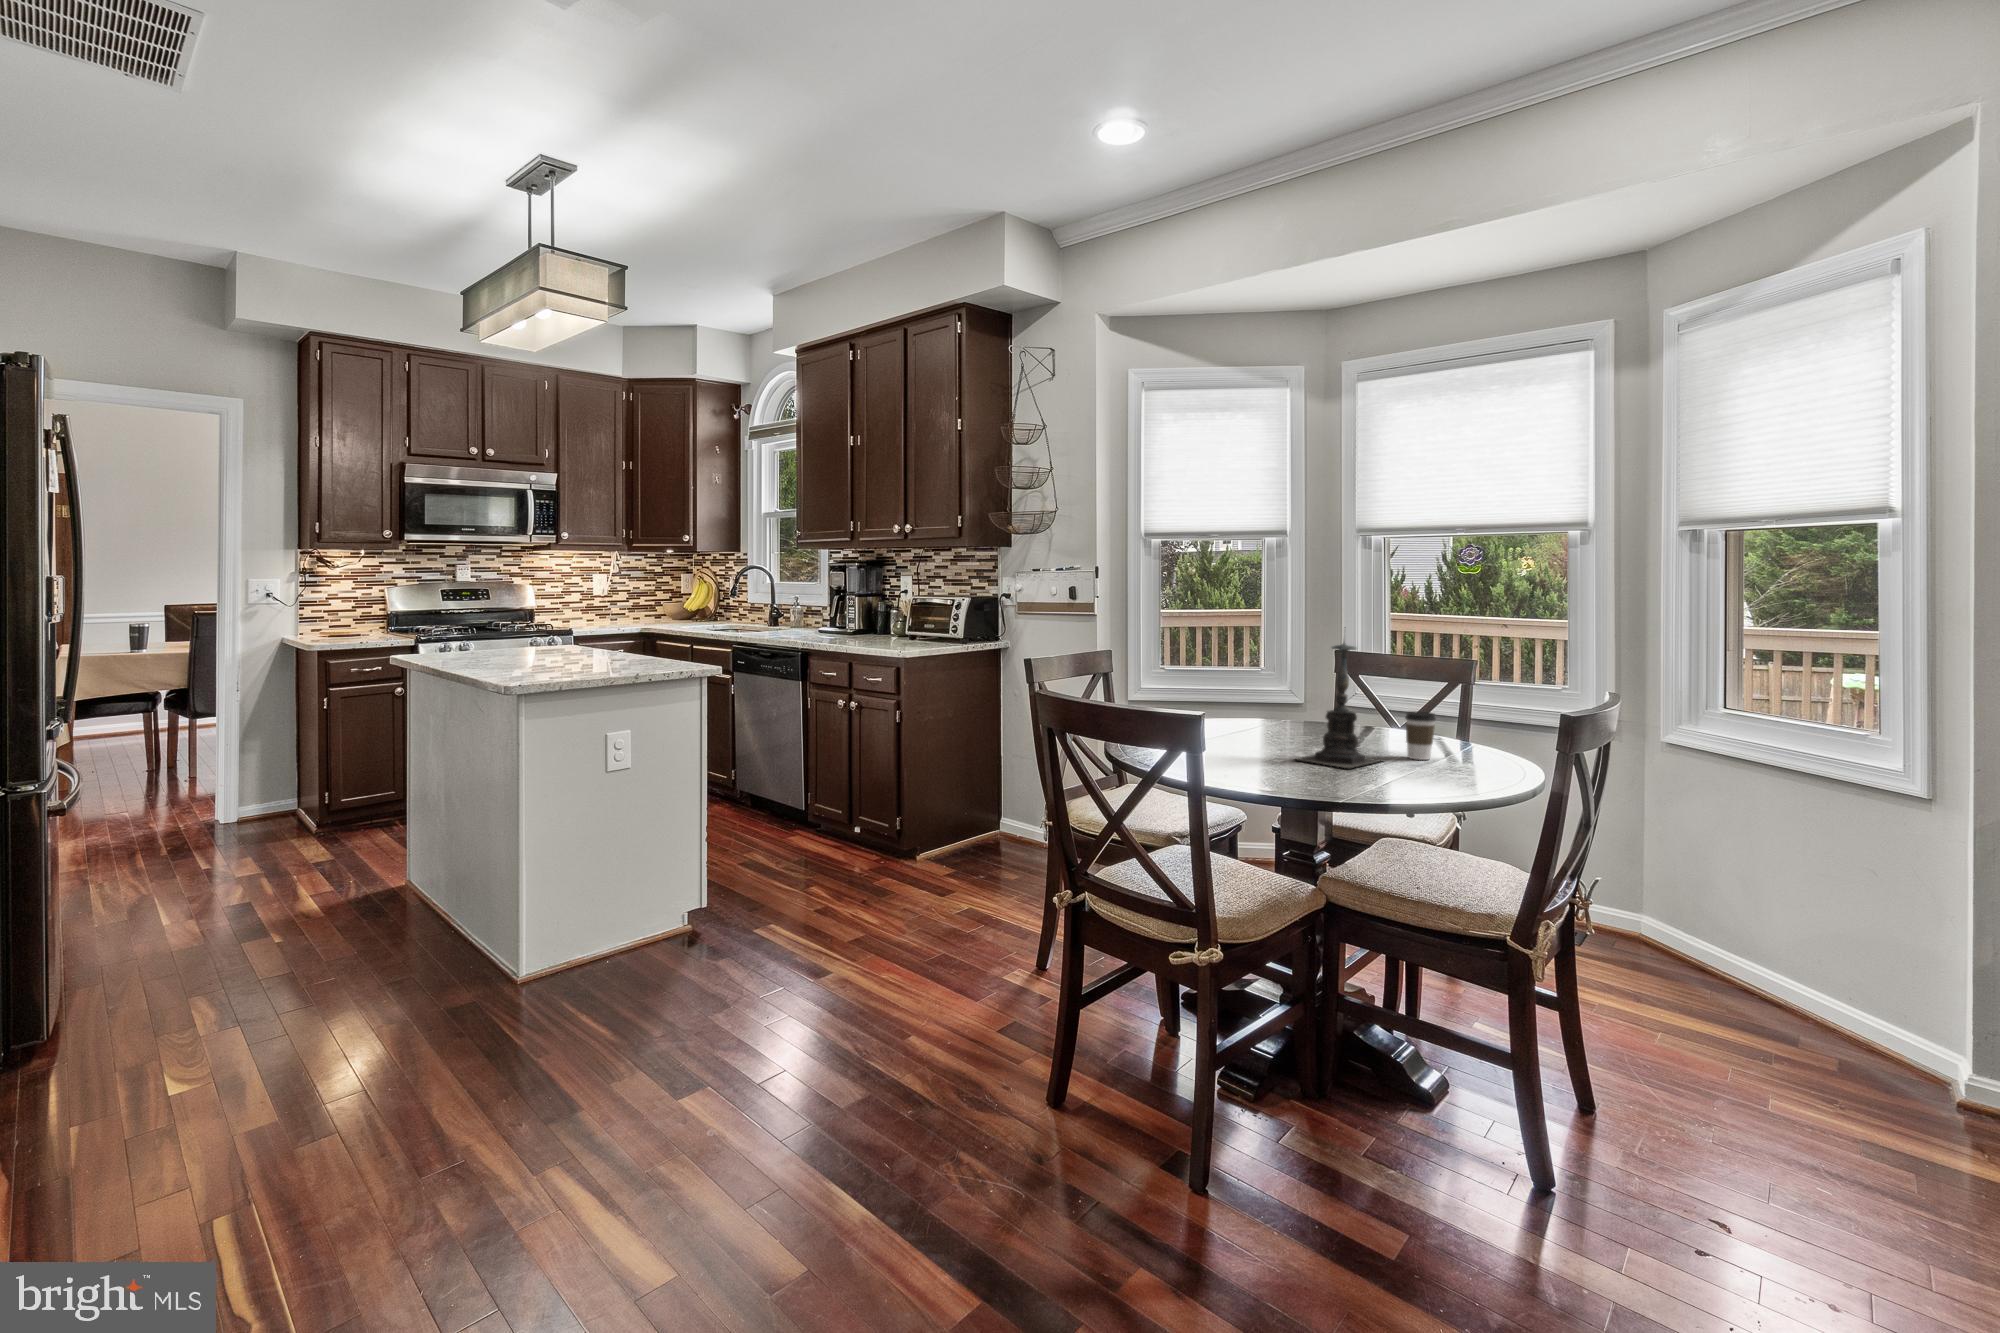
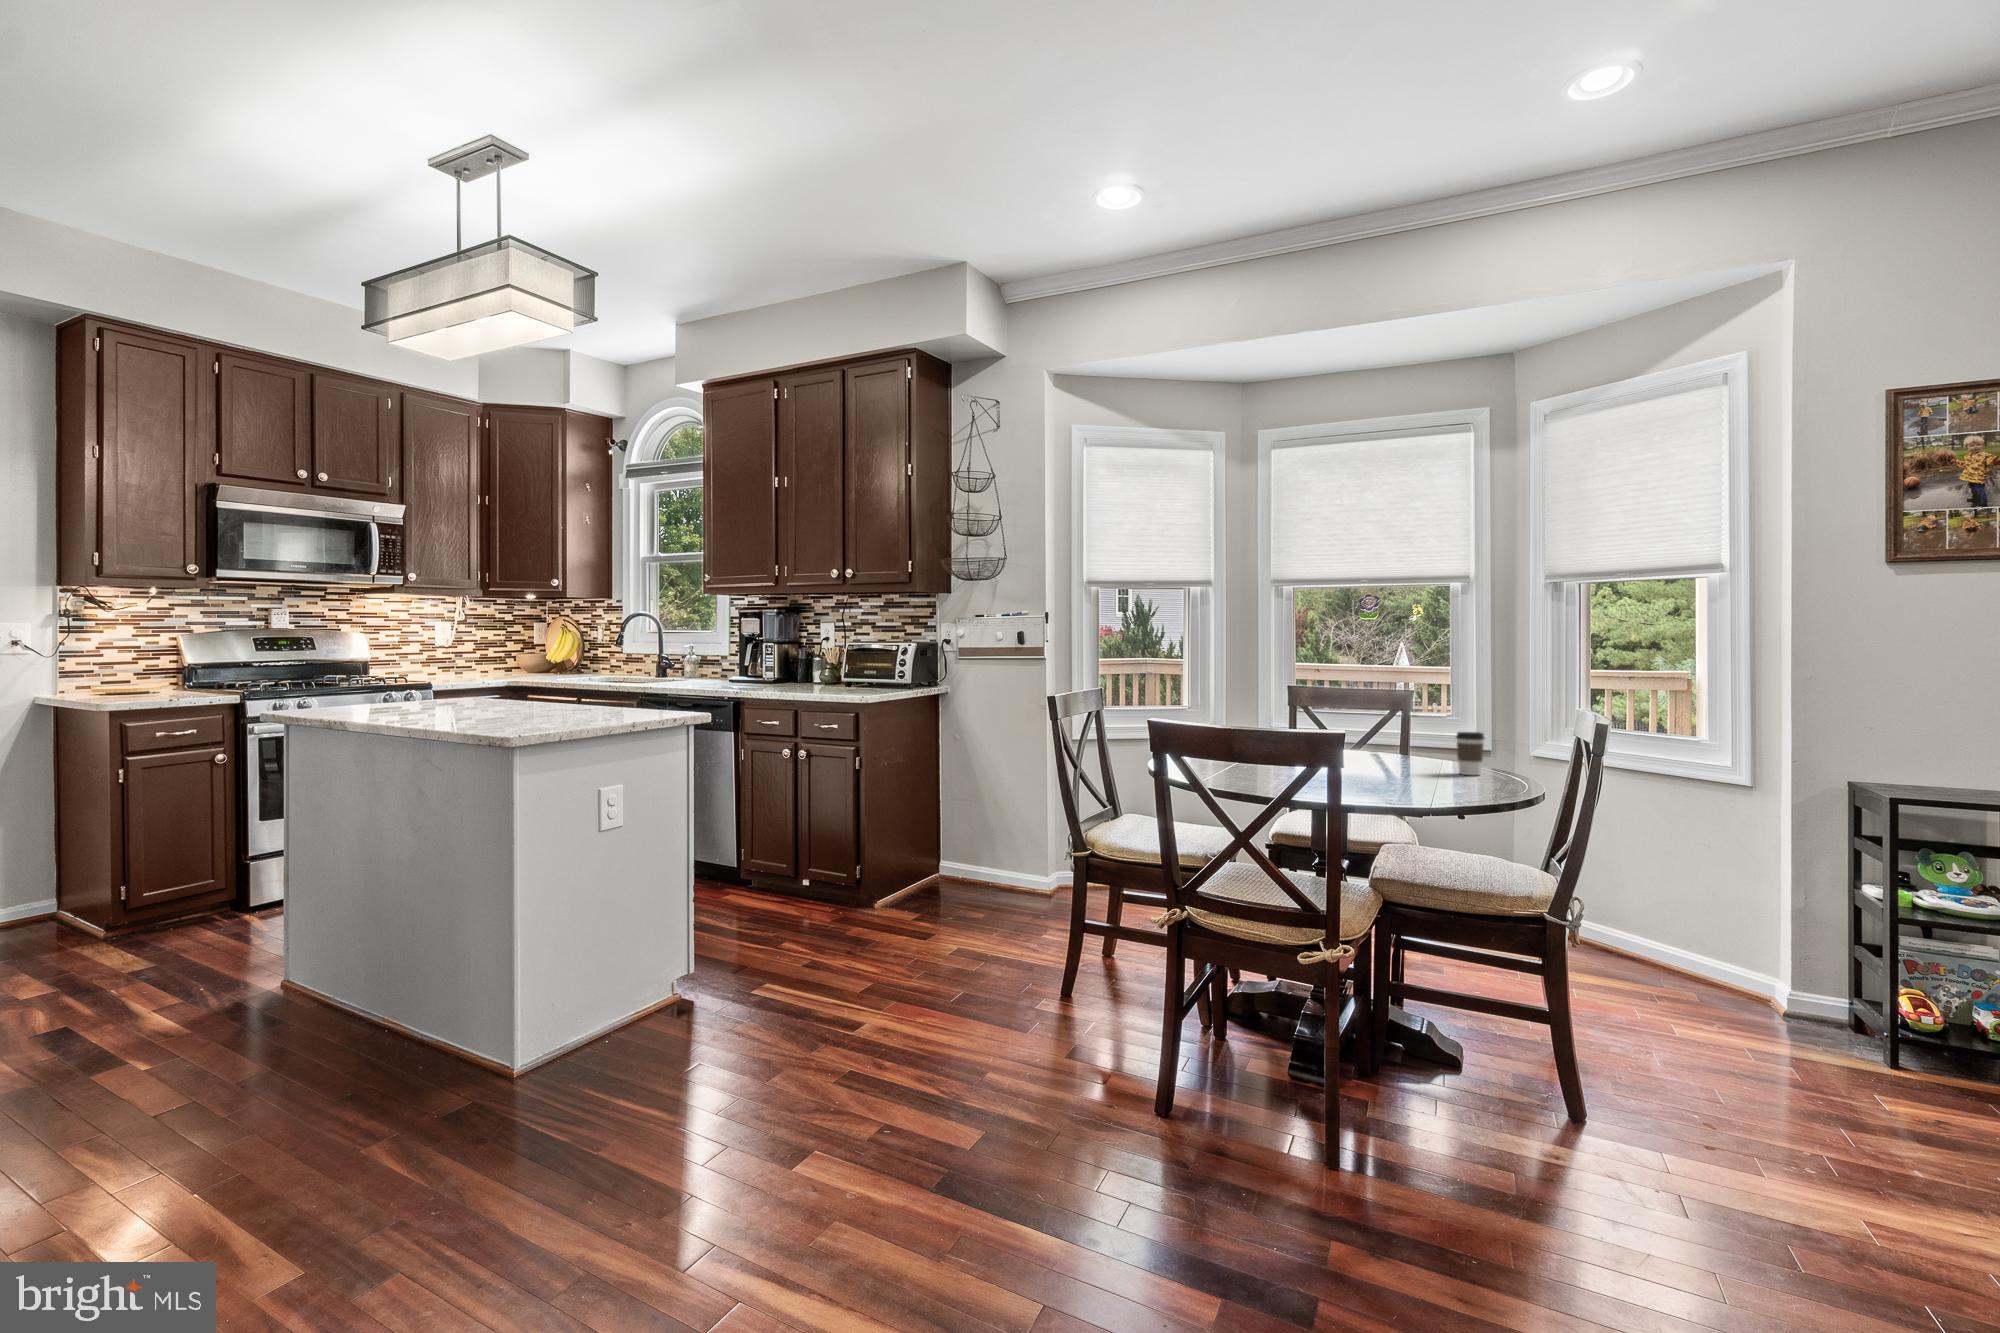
candle holder: present [1296,641,1381,768] -> none [1375,654,1450,785]

